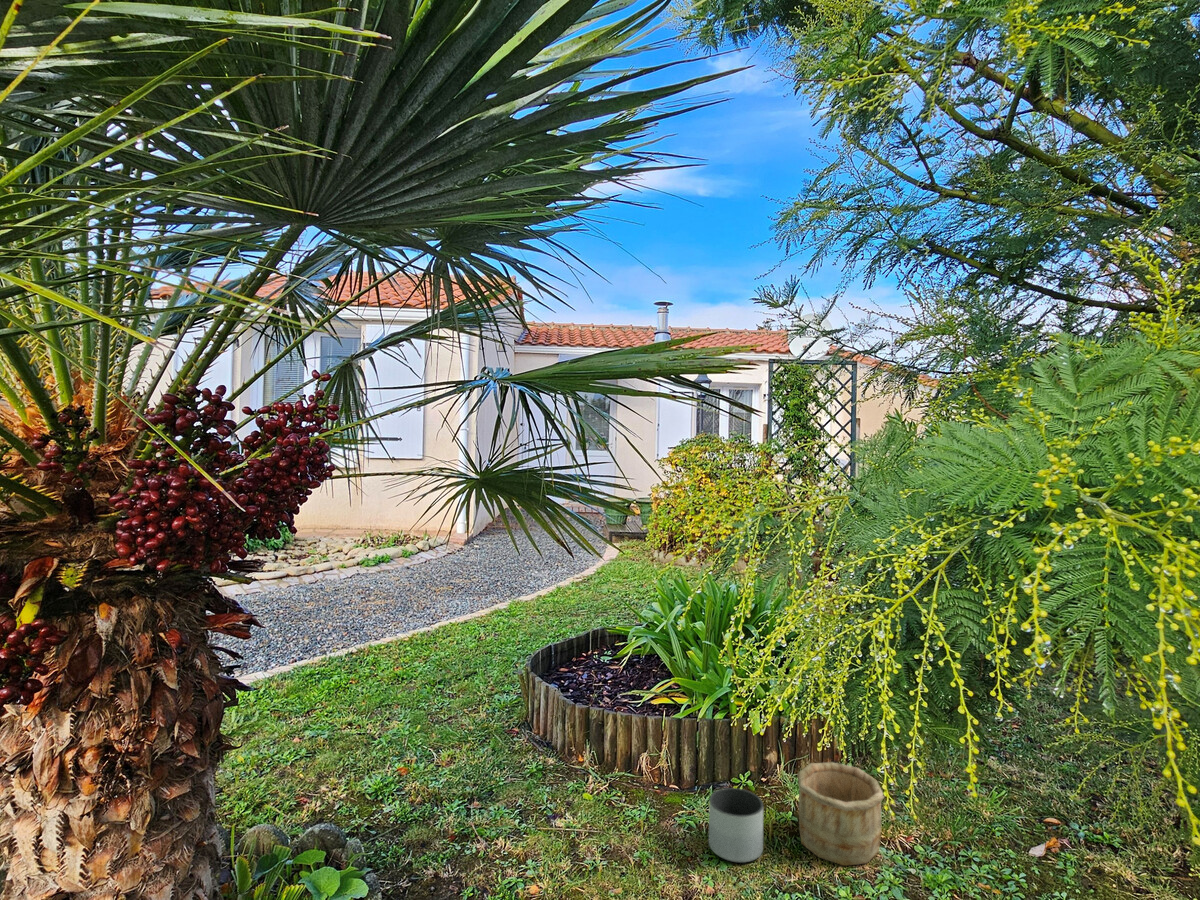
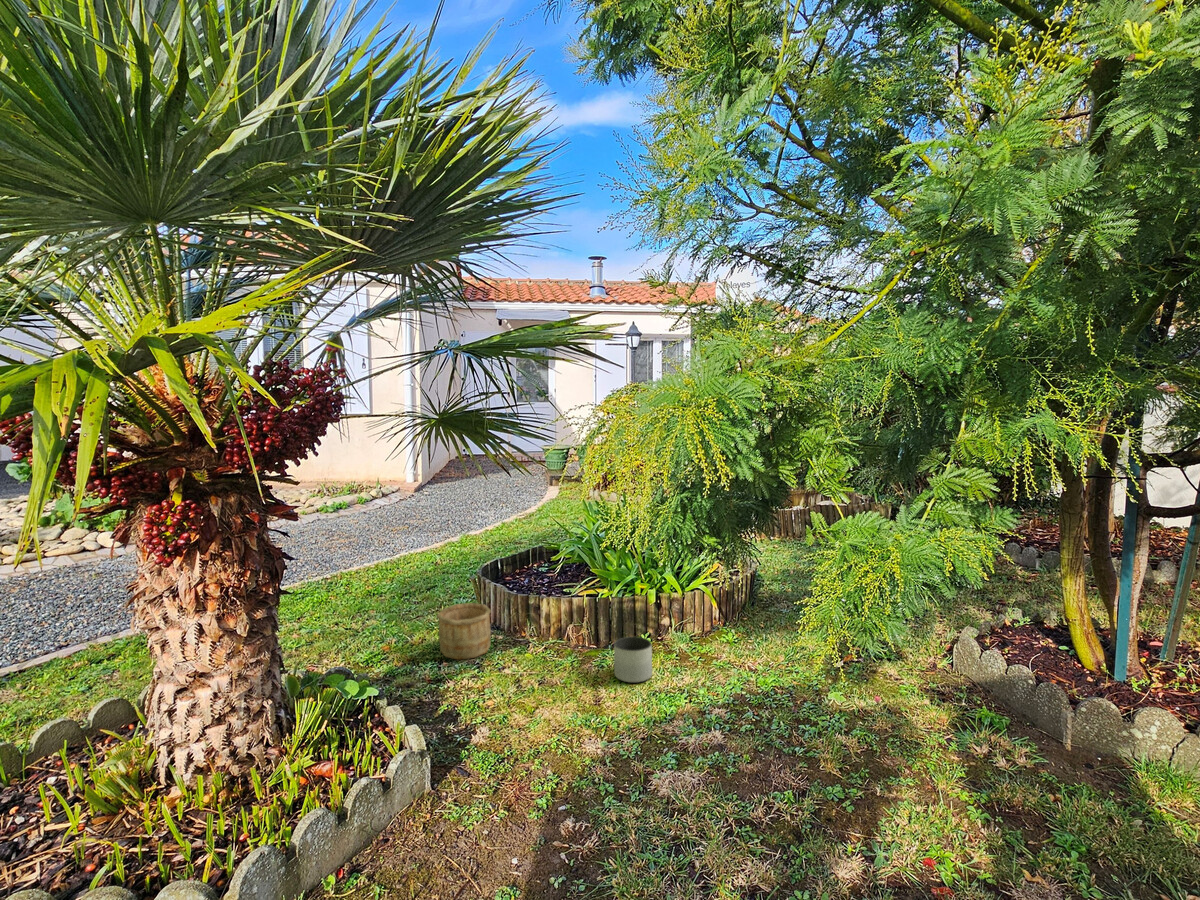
wooden bucket: present [797,762,884,866] -> present [437,603,491,660]

